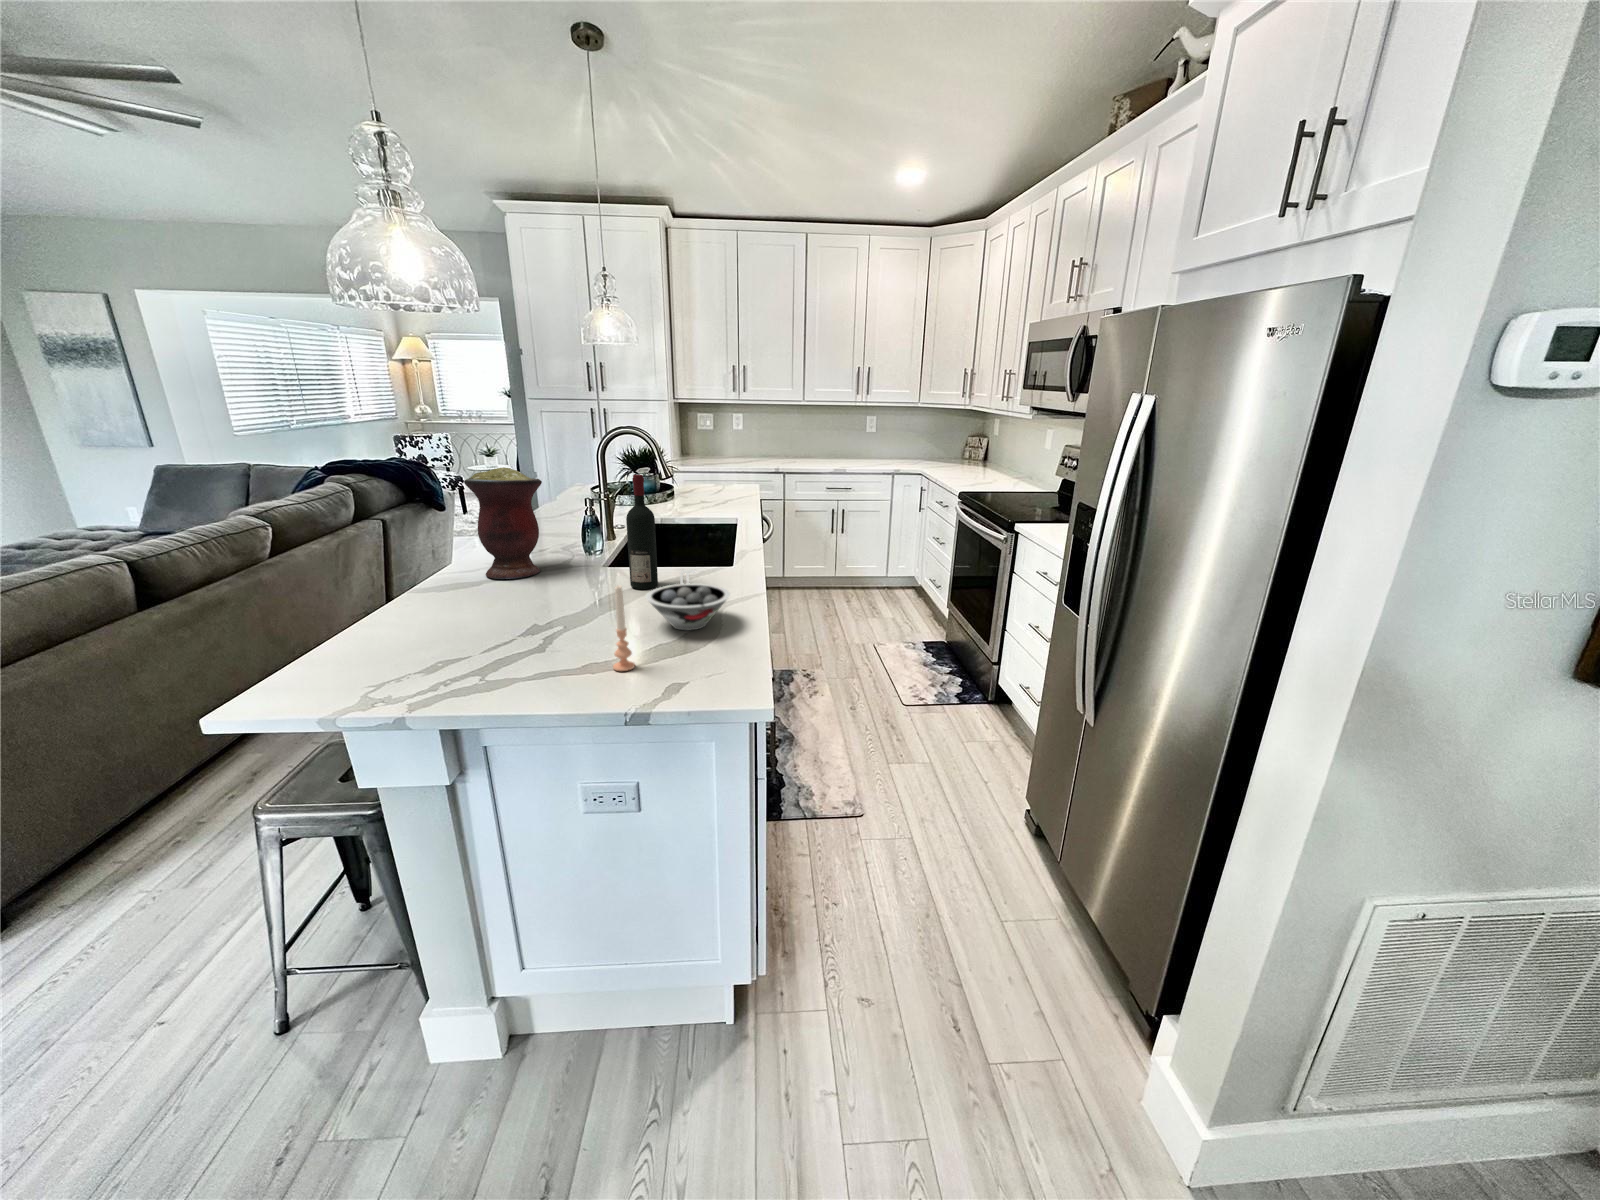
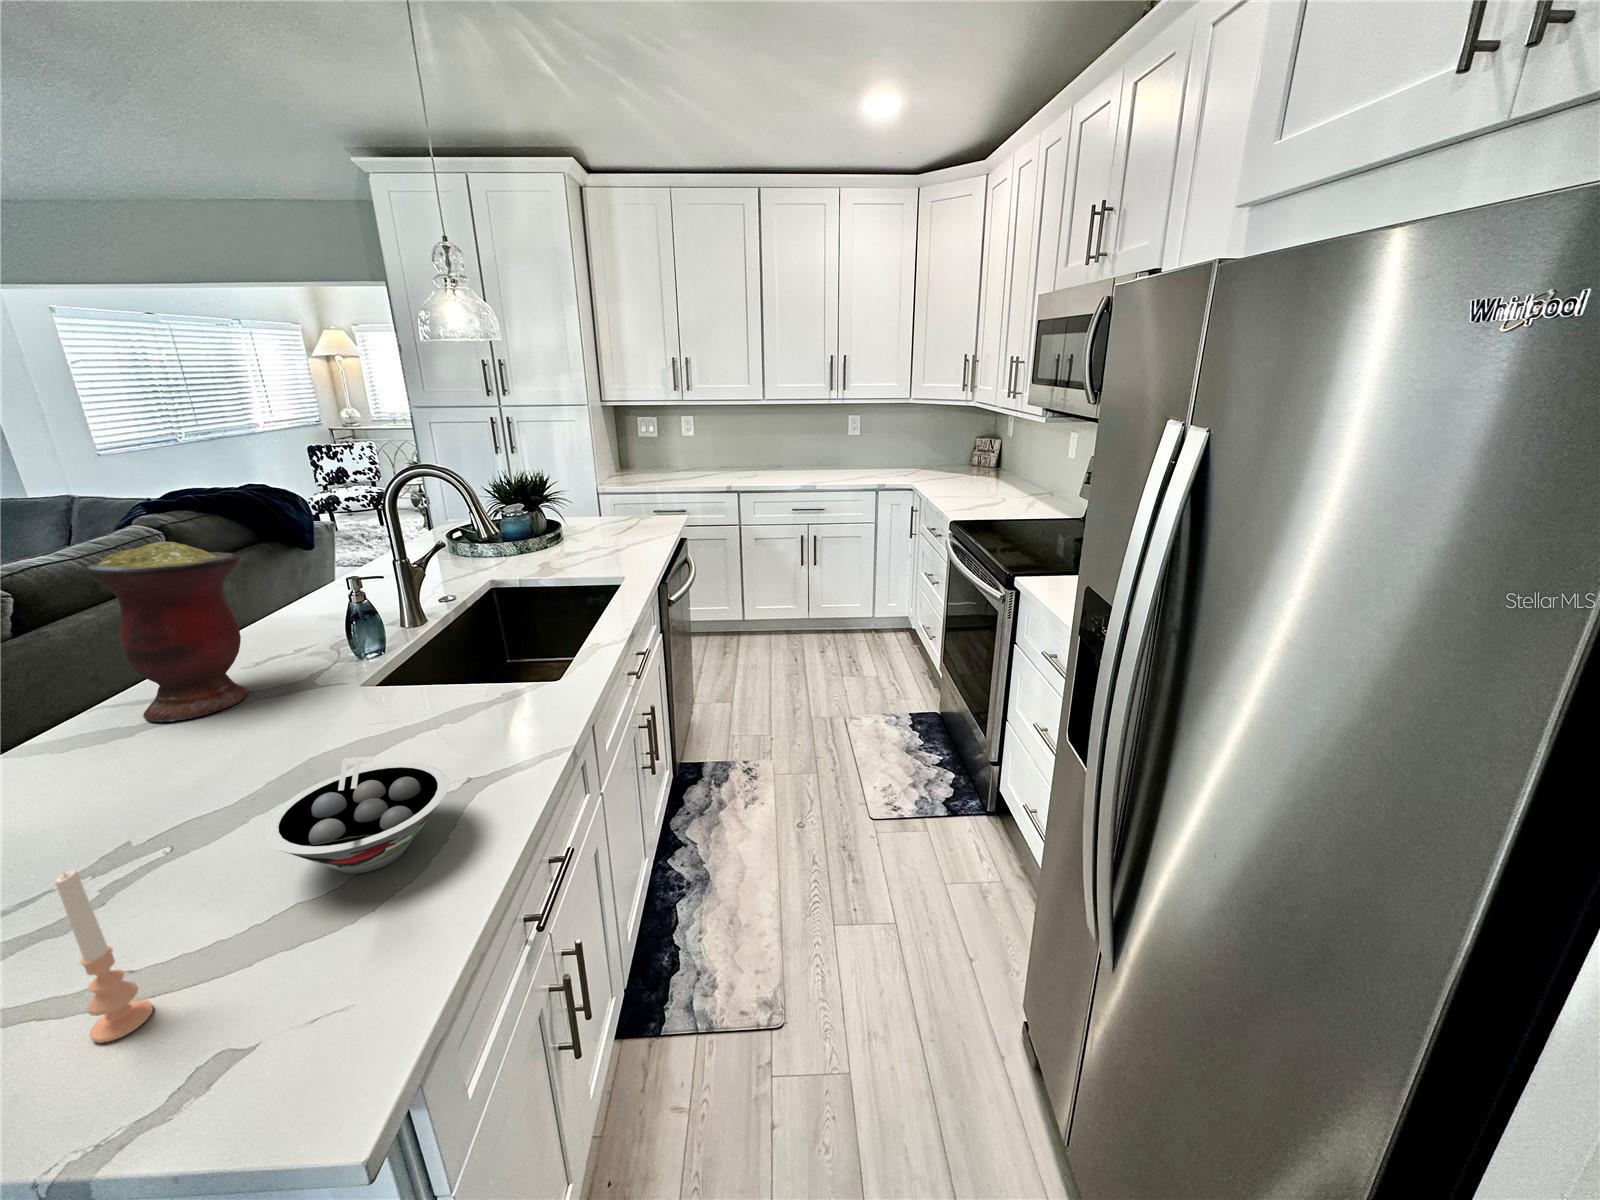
wine bottle: present [626,475,658,589] -> none [330,558,404,745]

